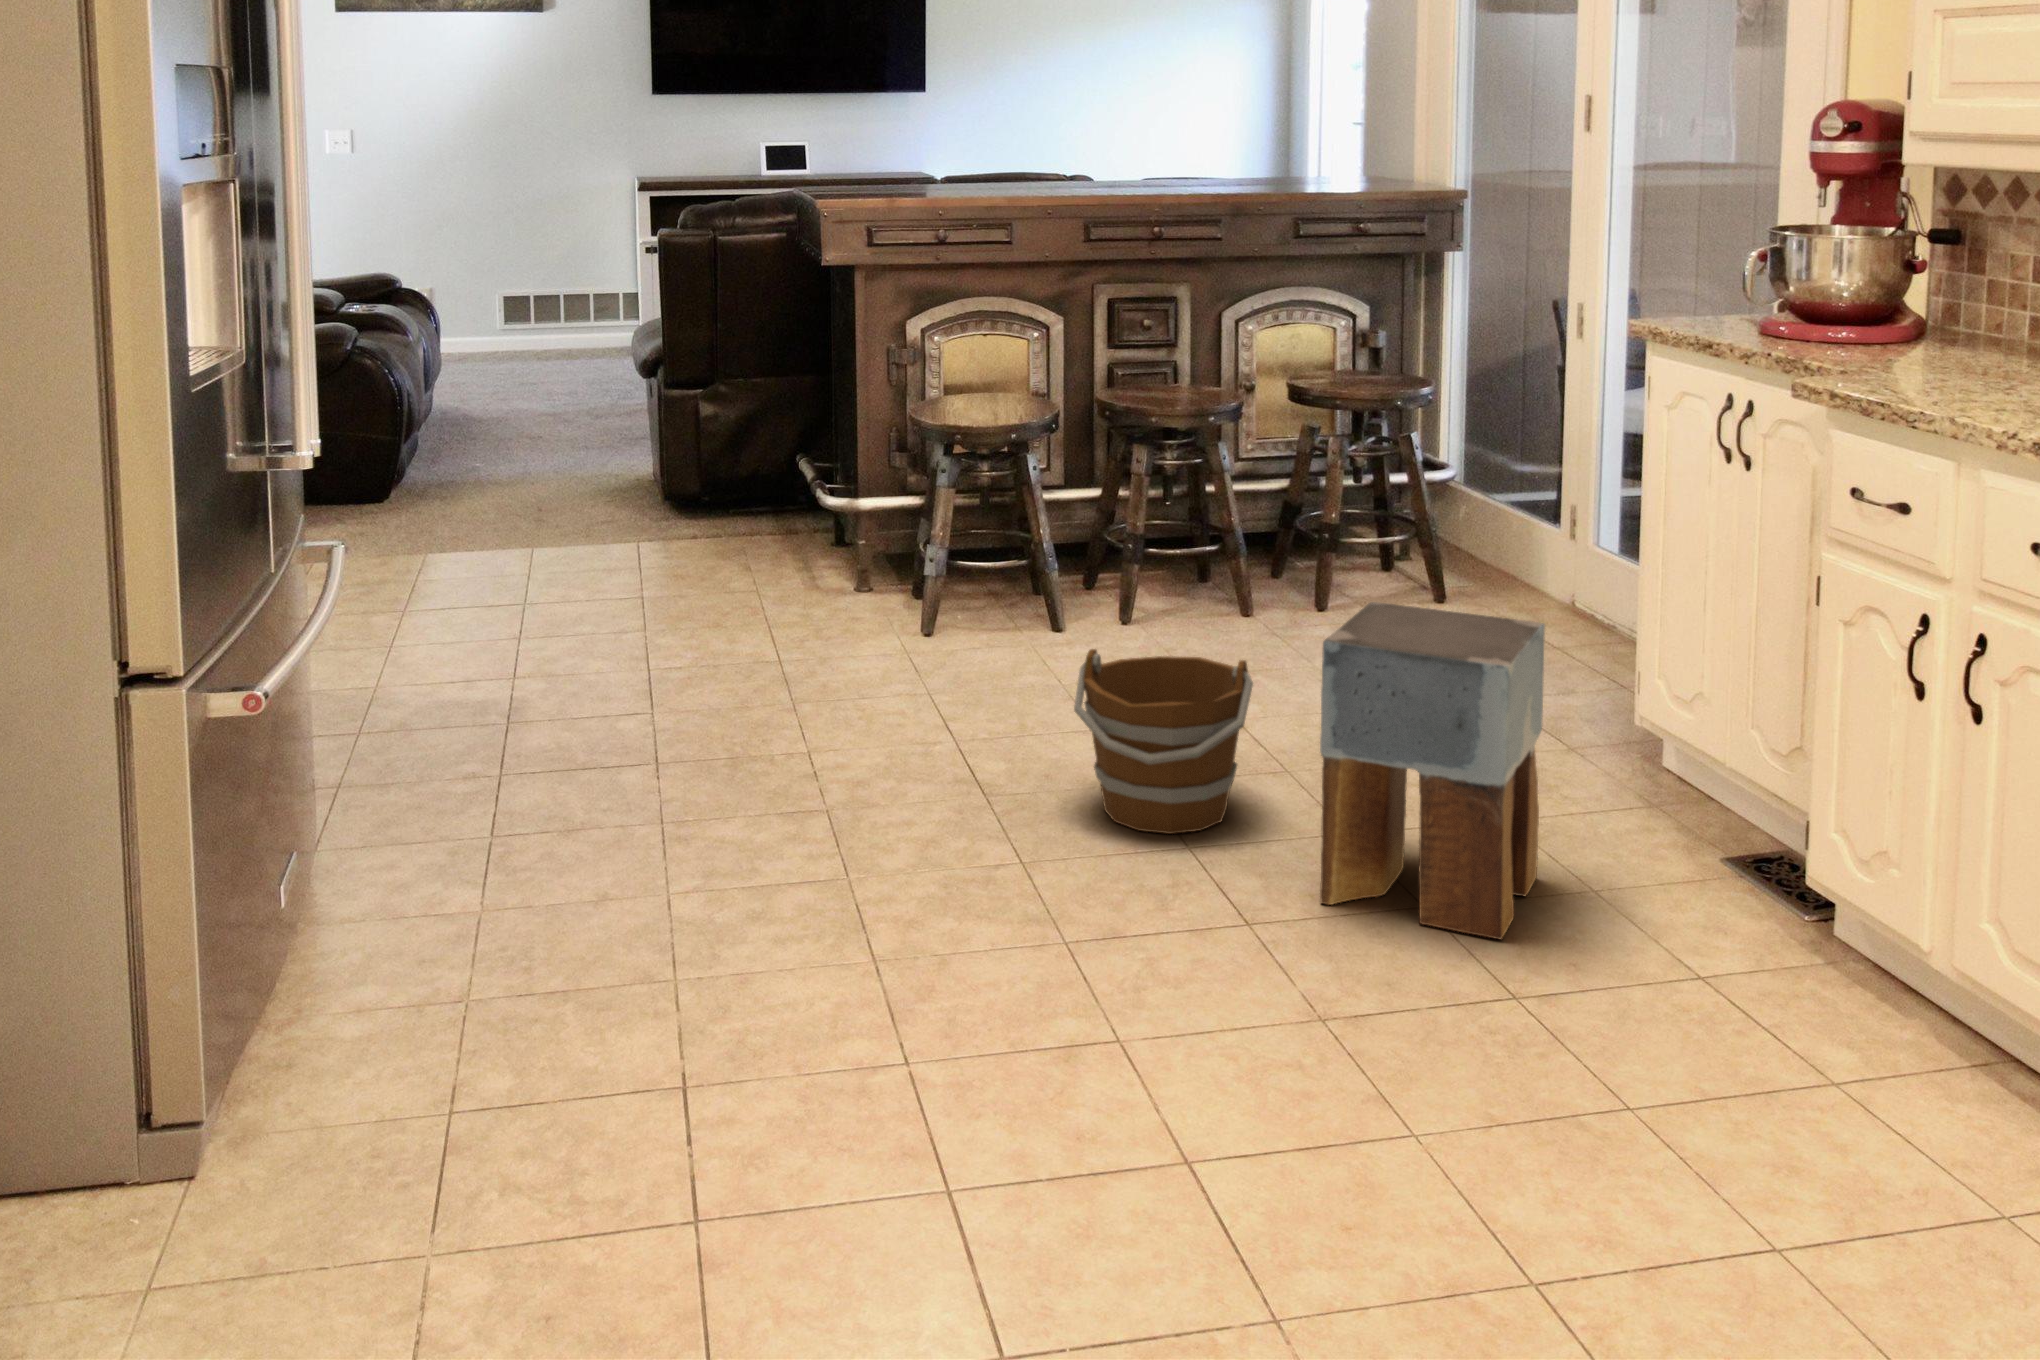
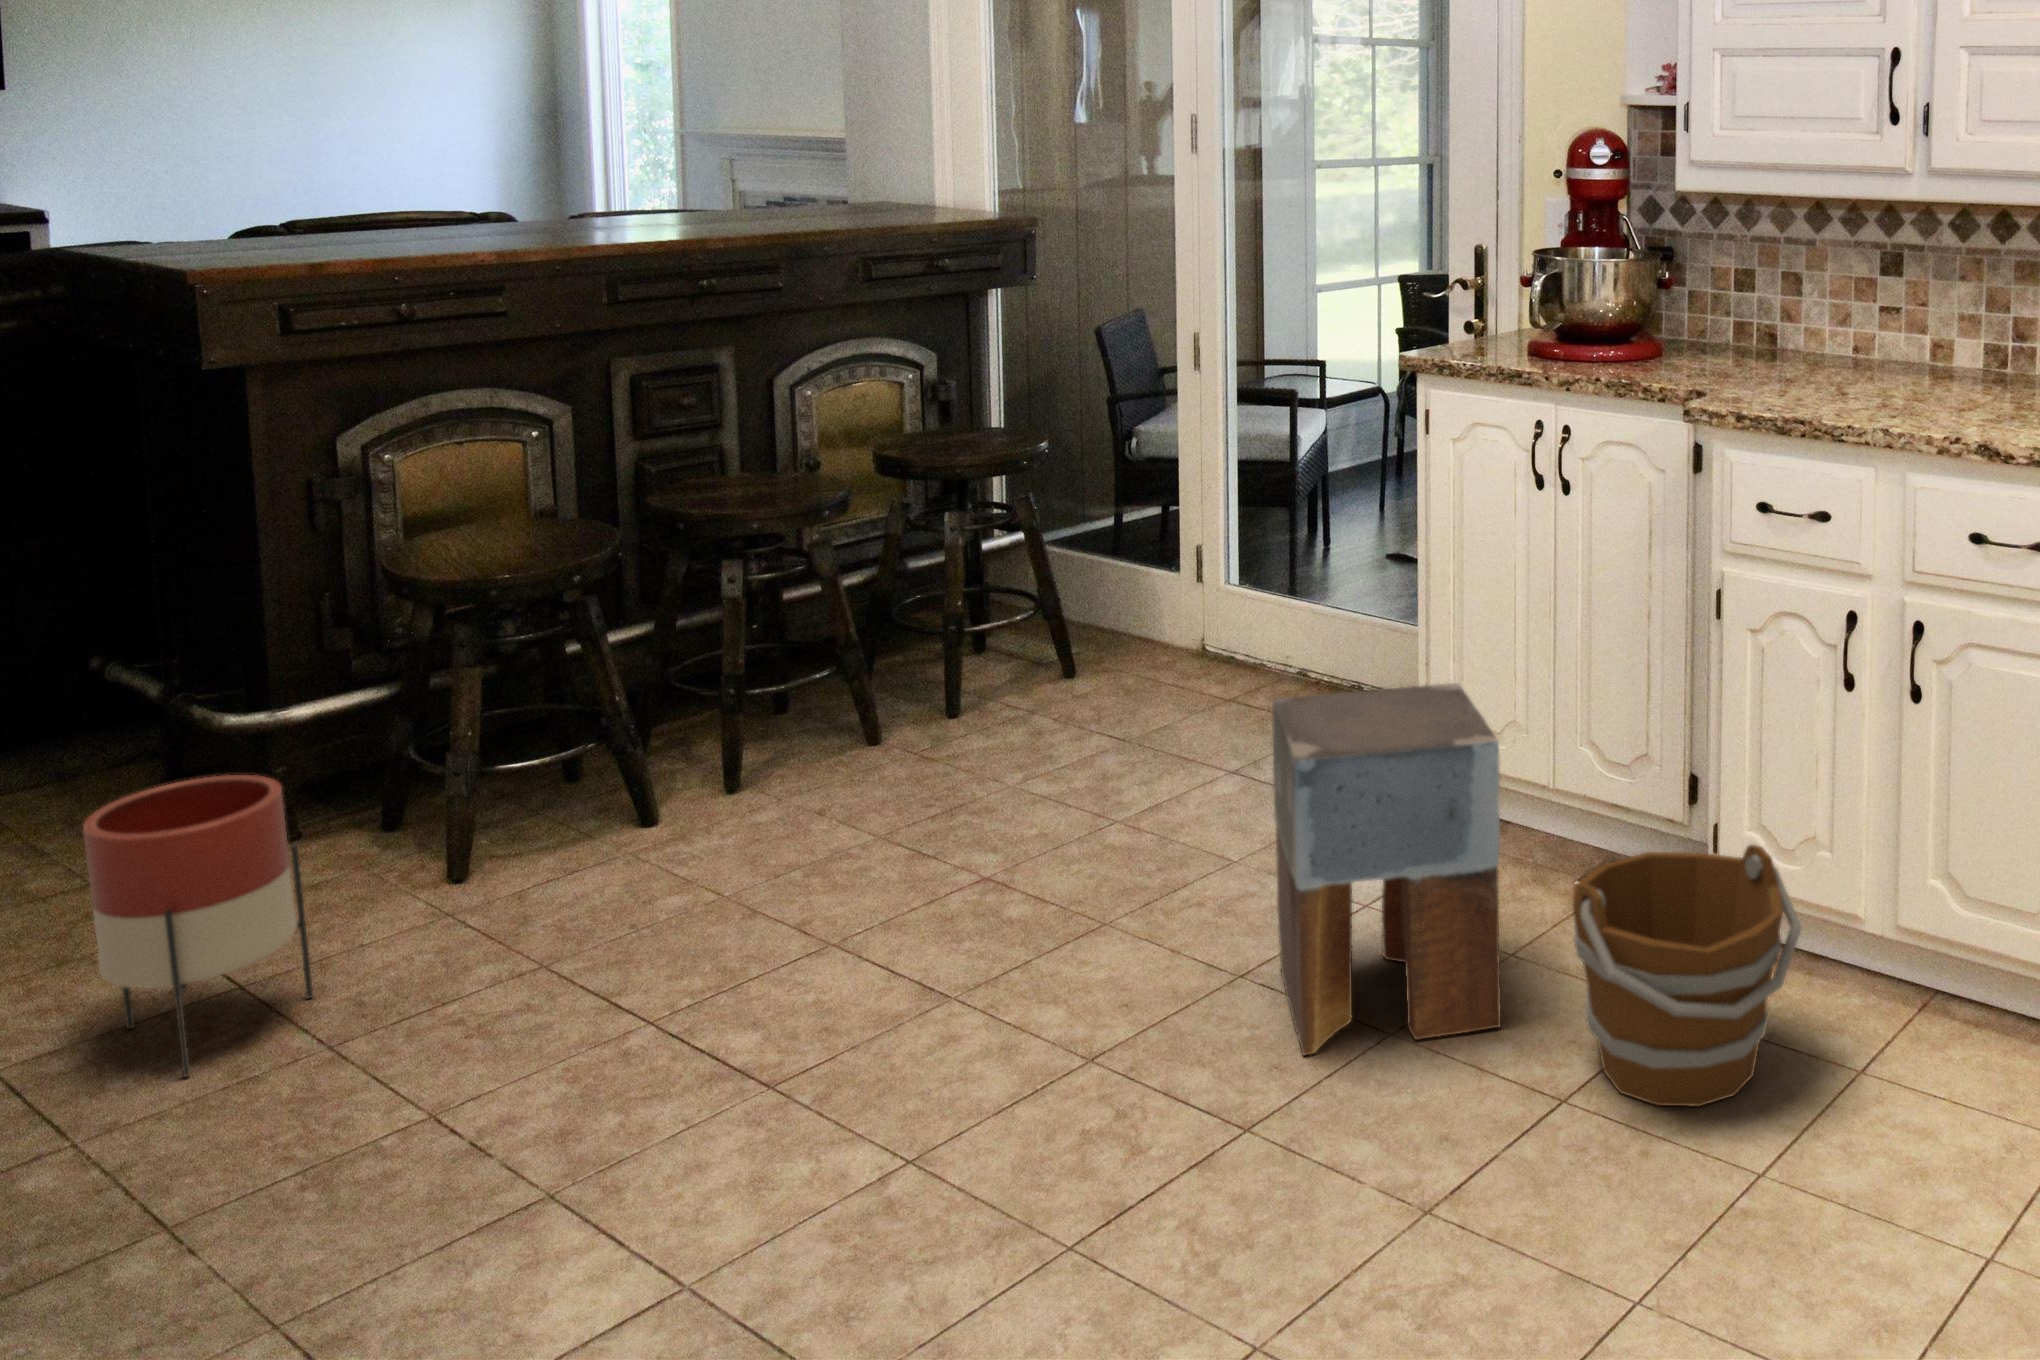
planter: none [670,522,784,702] -> present [83,775,313,1076]
bucket: present [1074,649,1253,834] -> present [1573,845,1801,1107]

